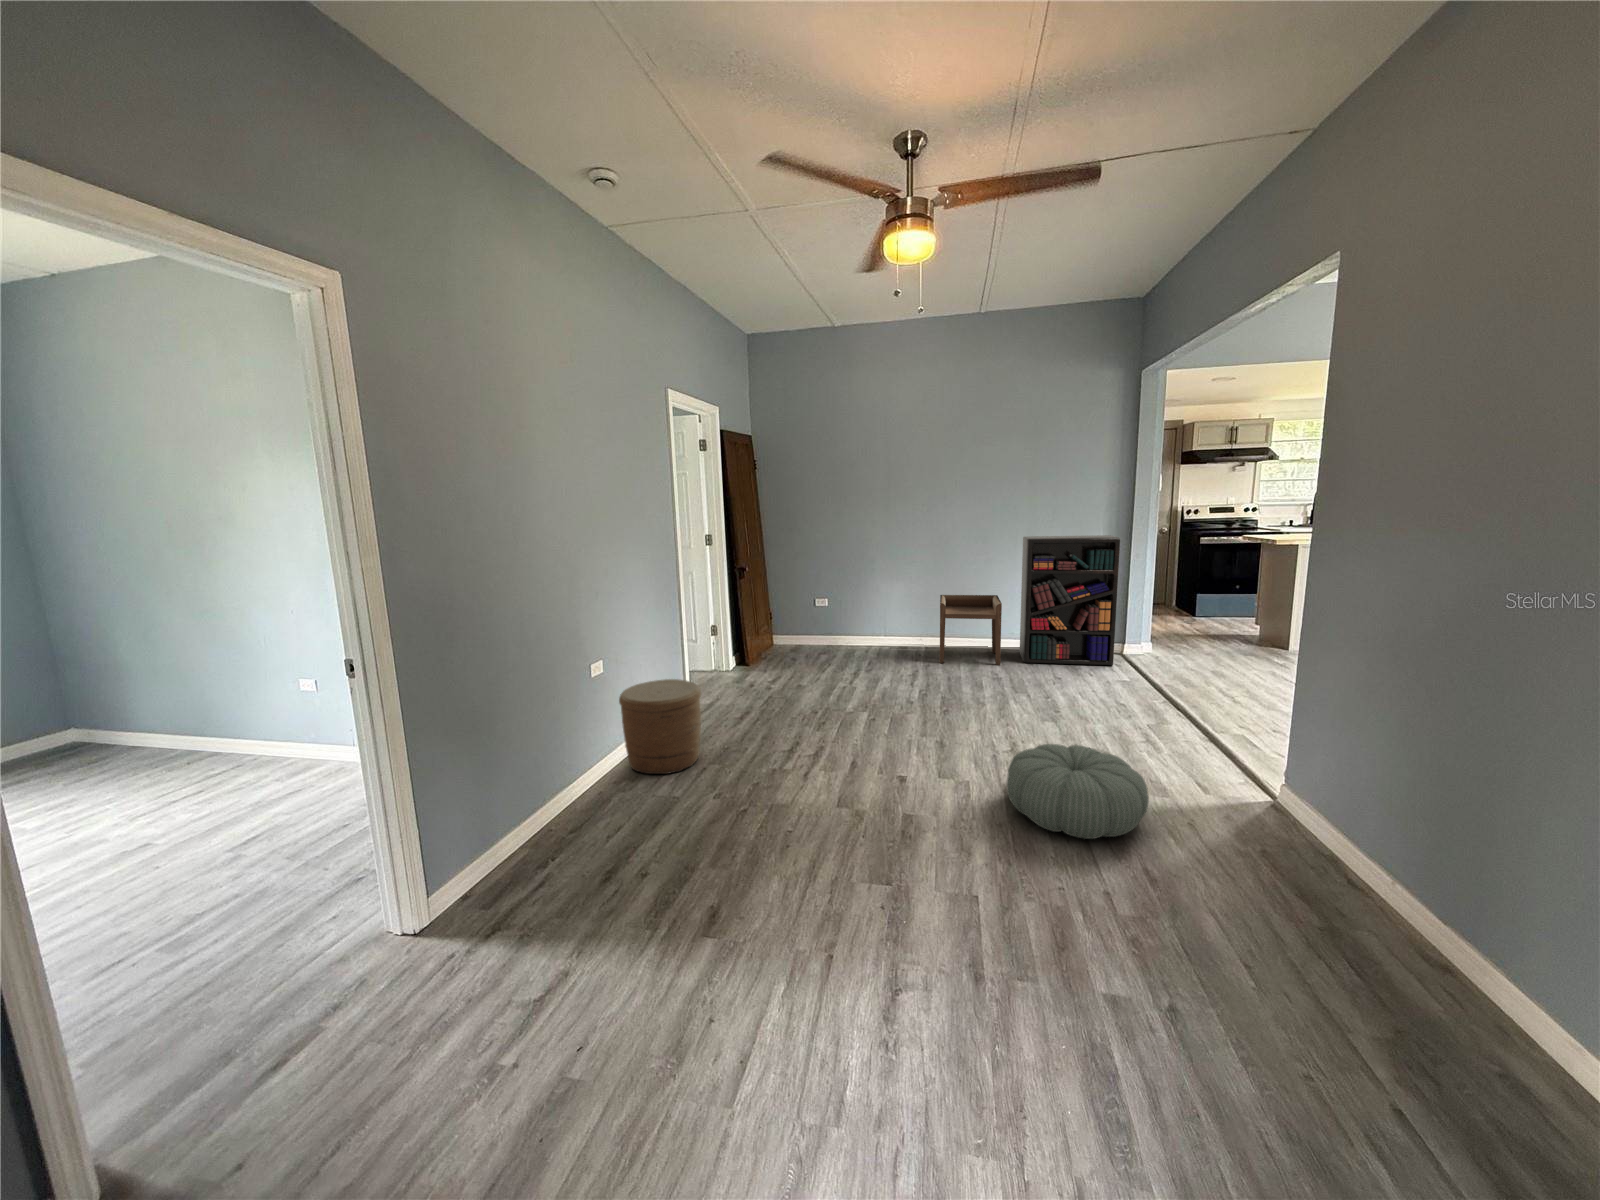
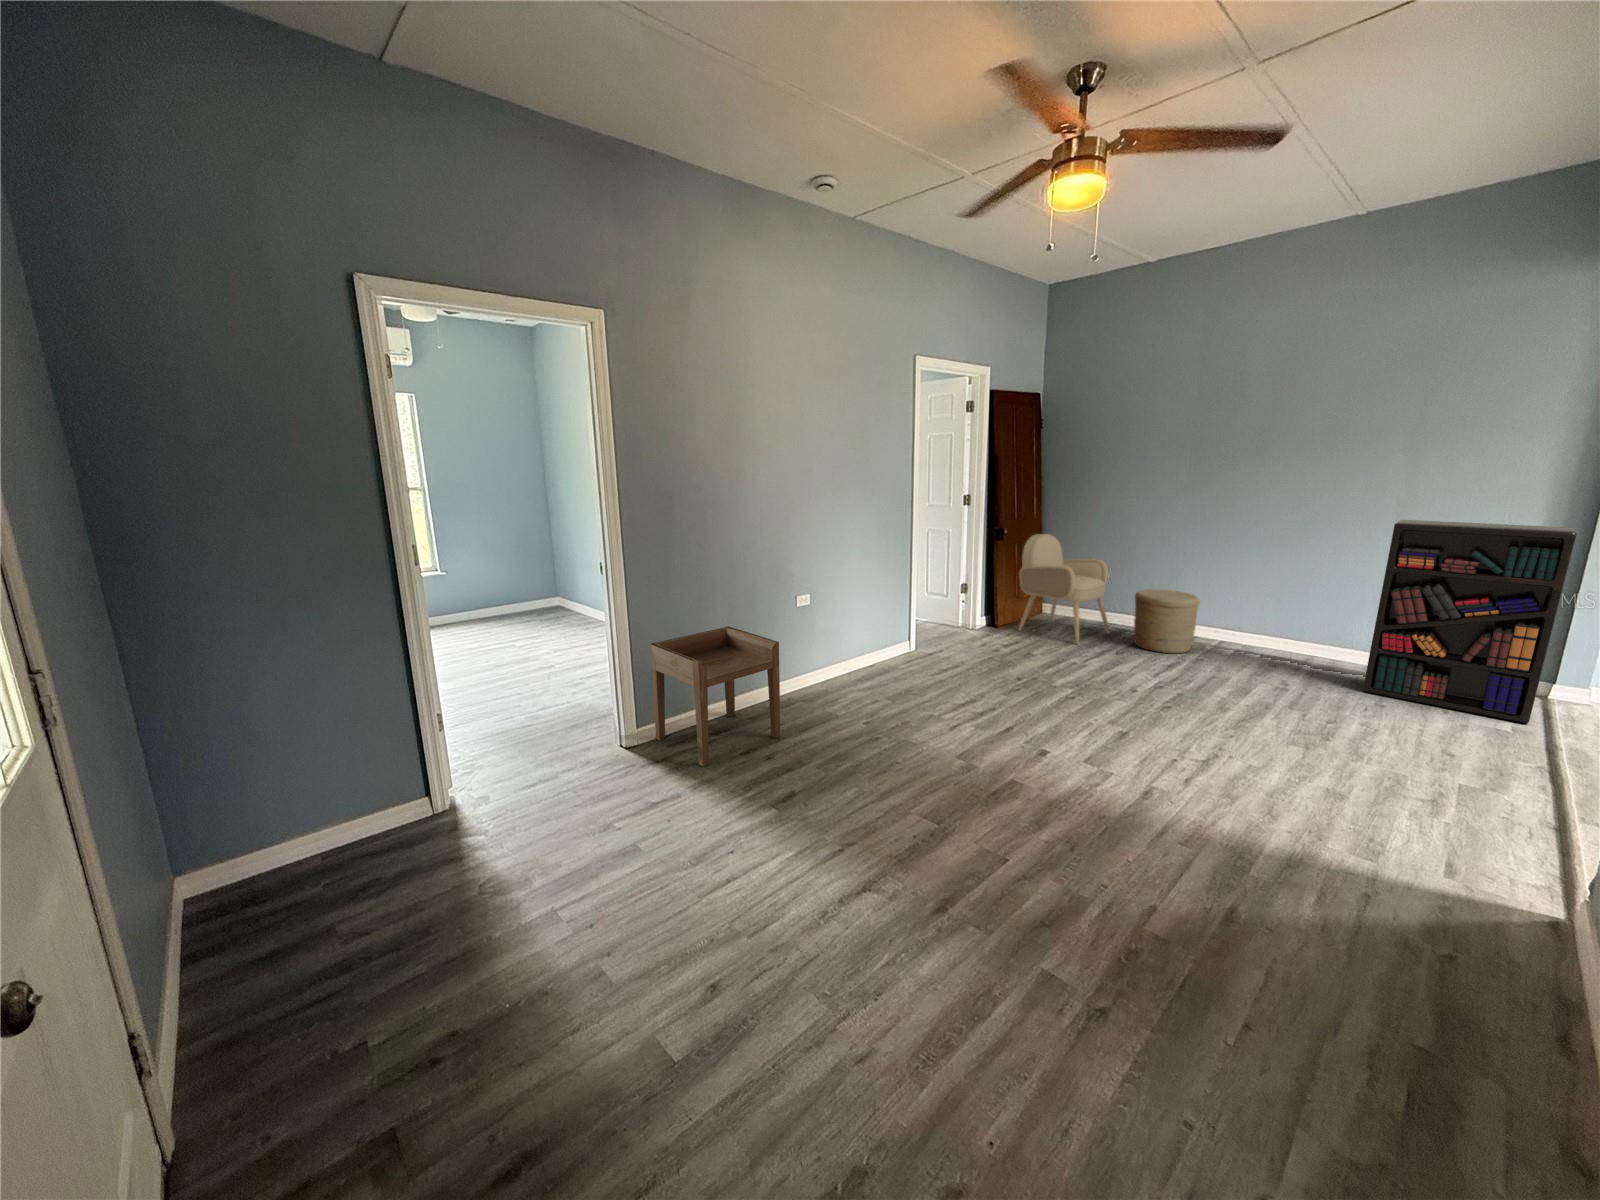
armchair: none [761,568,838,665] -> present [1019,534,1109,644]
side table: present [940,595,1002,665] -> present [650,626,780,767]
woven basket: present [619,679,701,774] -> present [1134,589,1200,653]
pouf: present [1007,744,1149,839] -> none [1127,763,1310,884]

